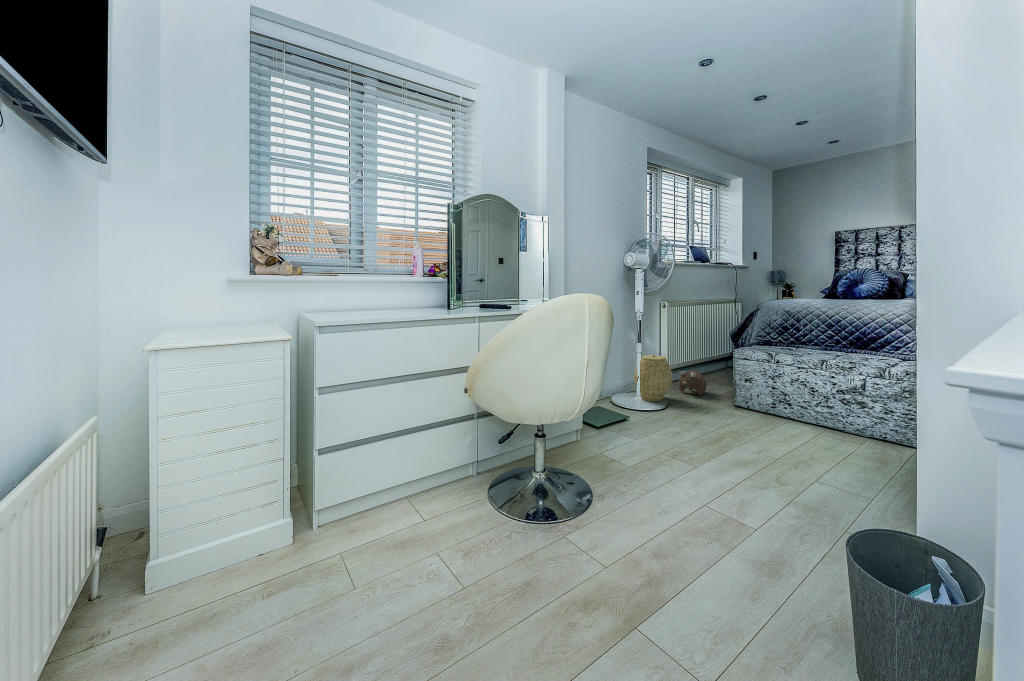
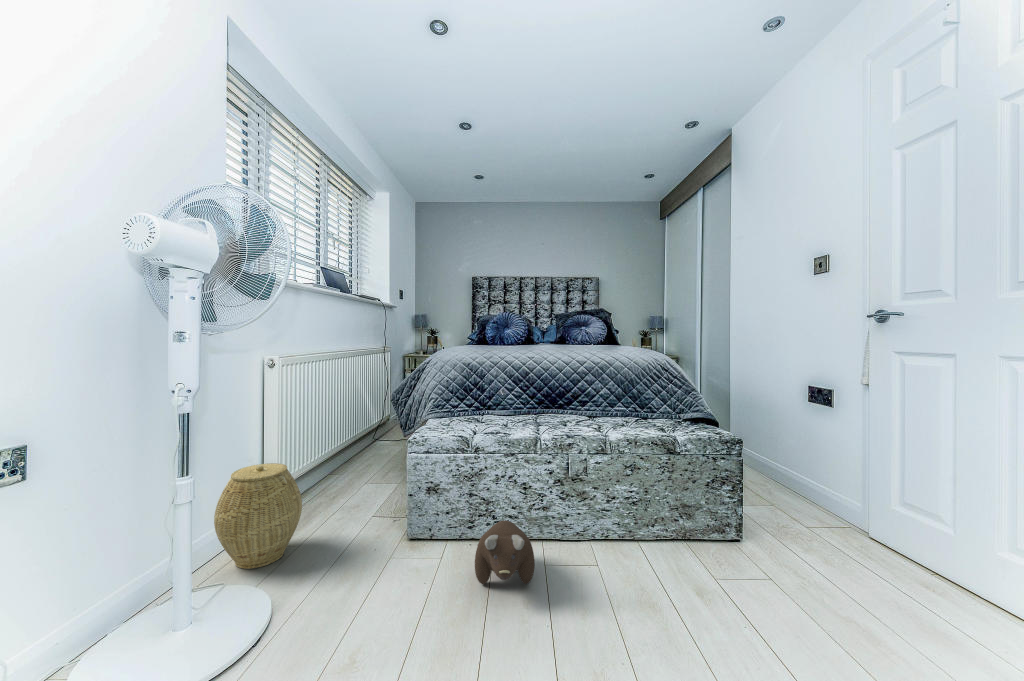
plush toy: present [679,371,707,396] -> present [475,520,535,584]

